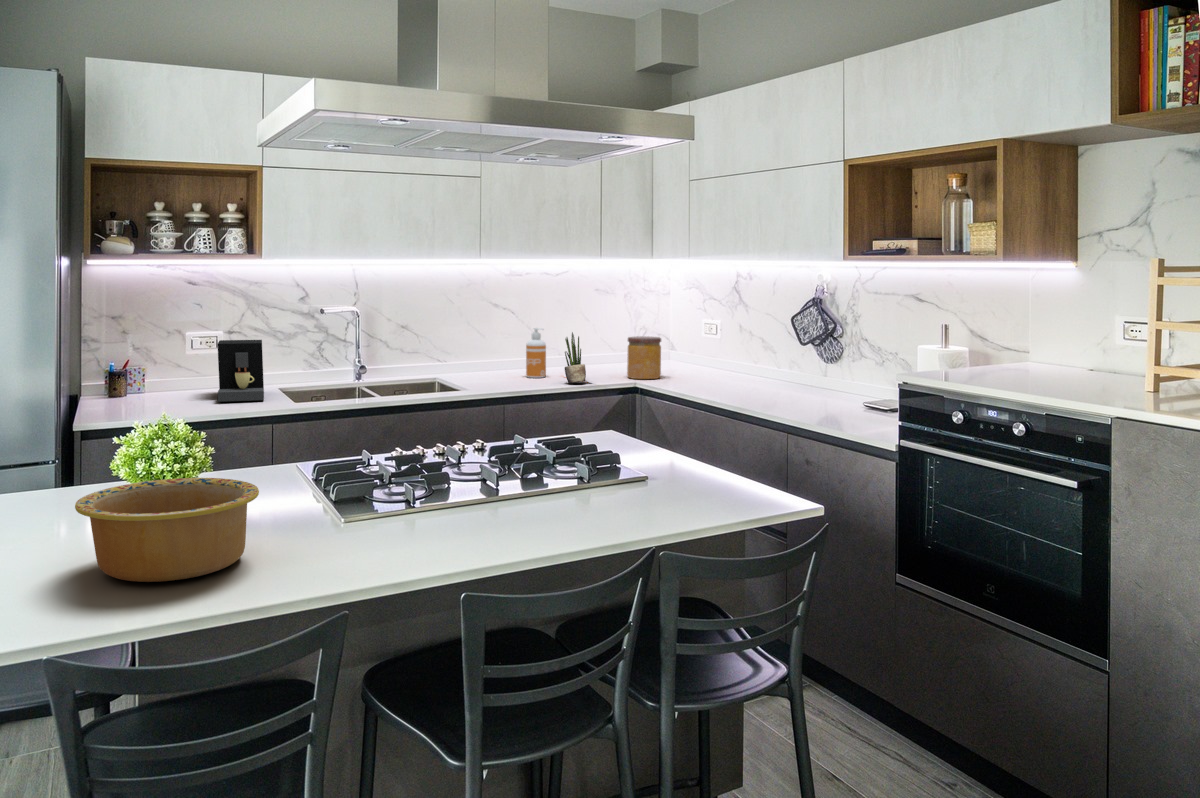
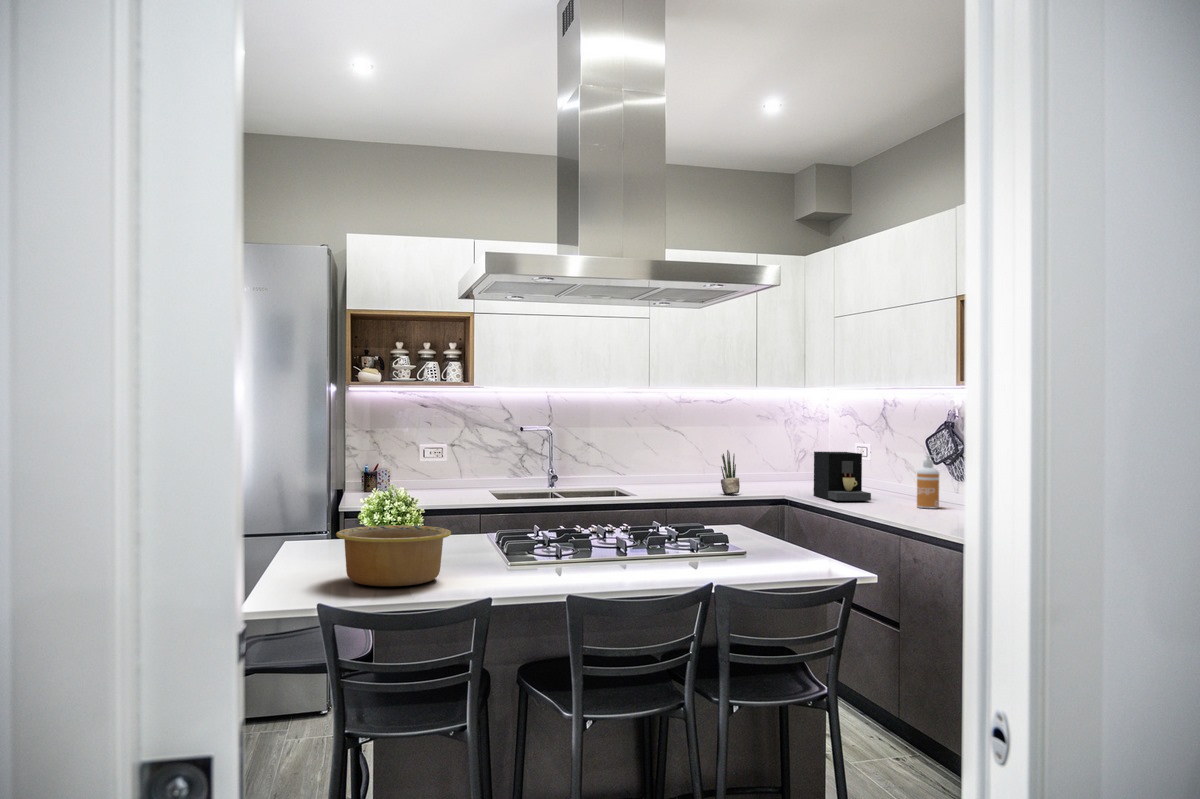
soap dispenser: present [526,328,546,378] -> present [917,455,939,508]
jar: present [627,336,661,379] -> none [779,455,809,493]
coffee maker: present [218,340,264,402] -> present [814,452,871,501]

